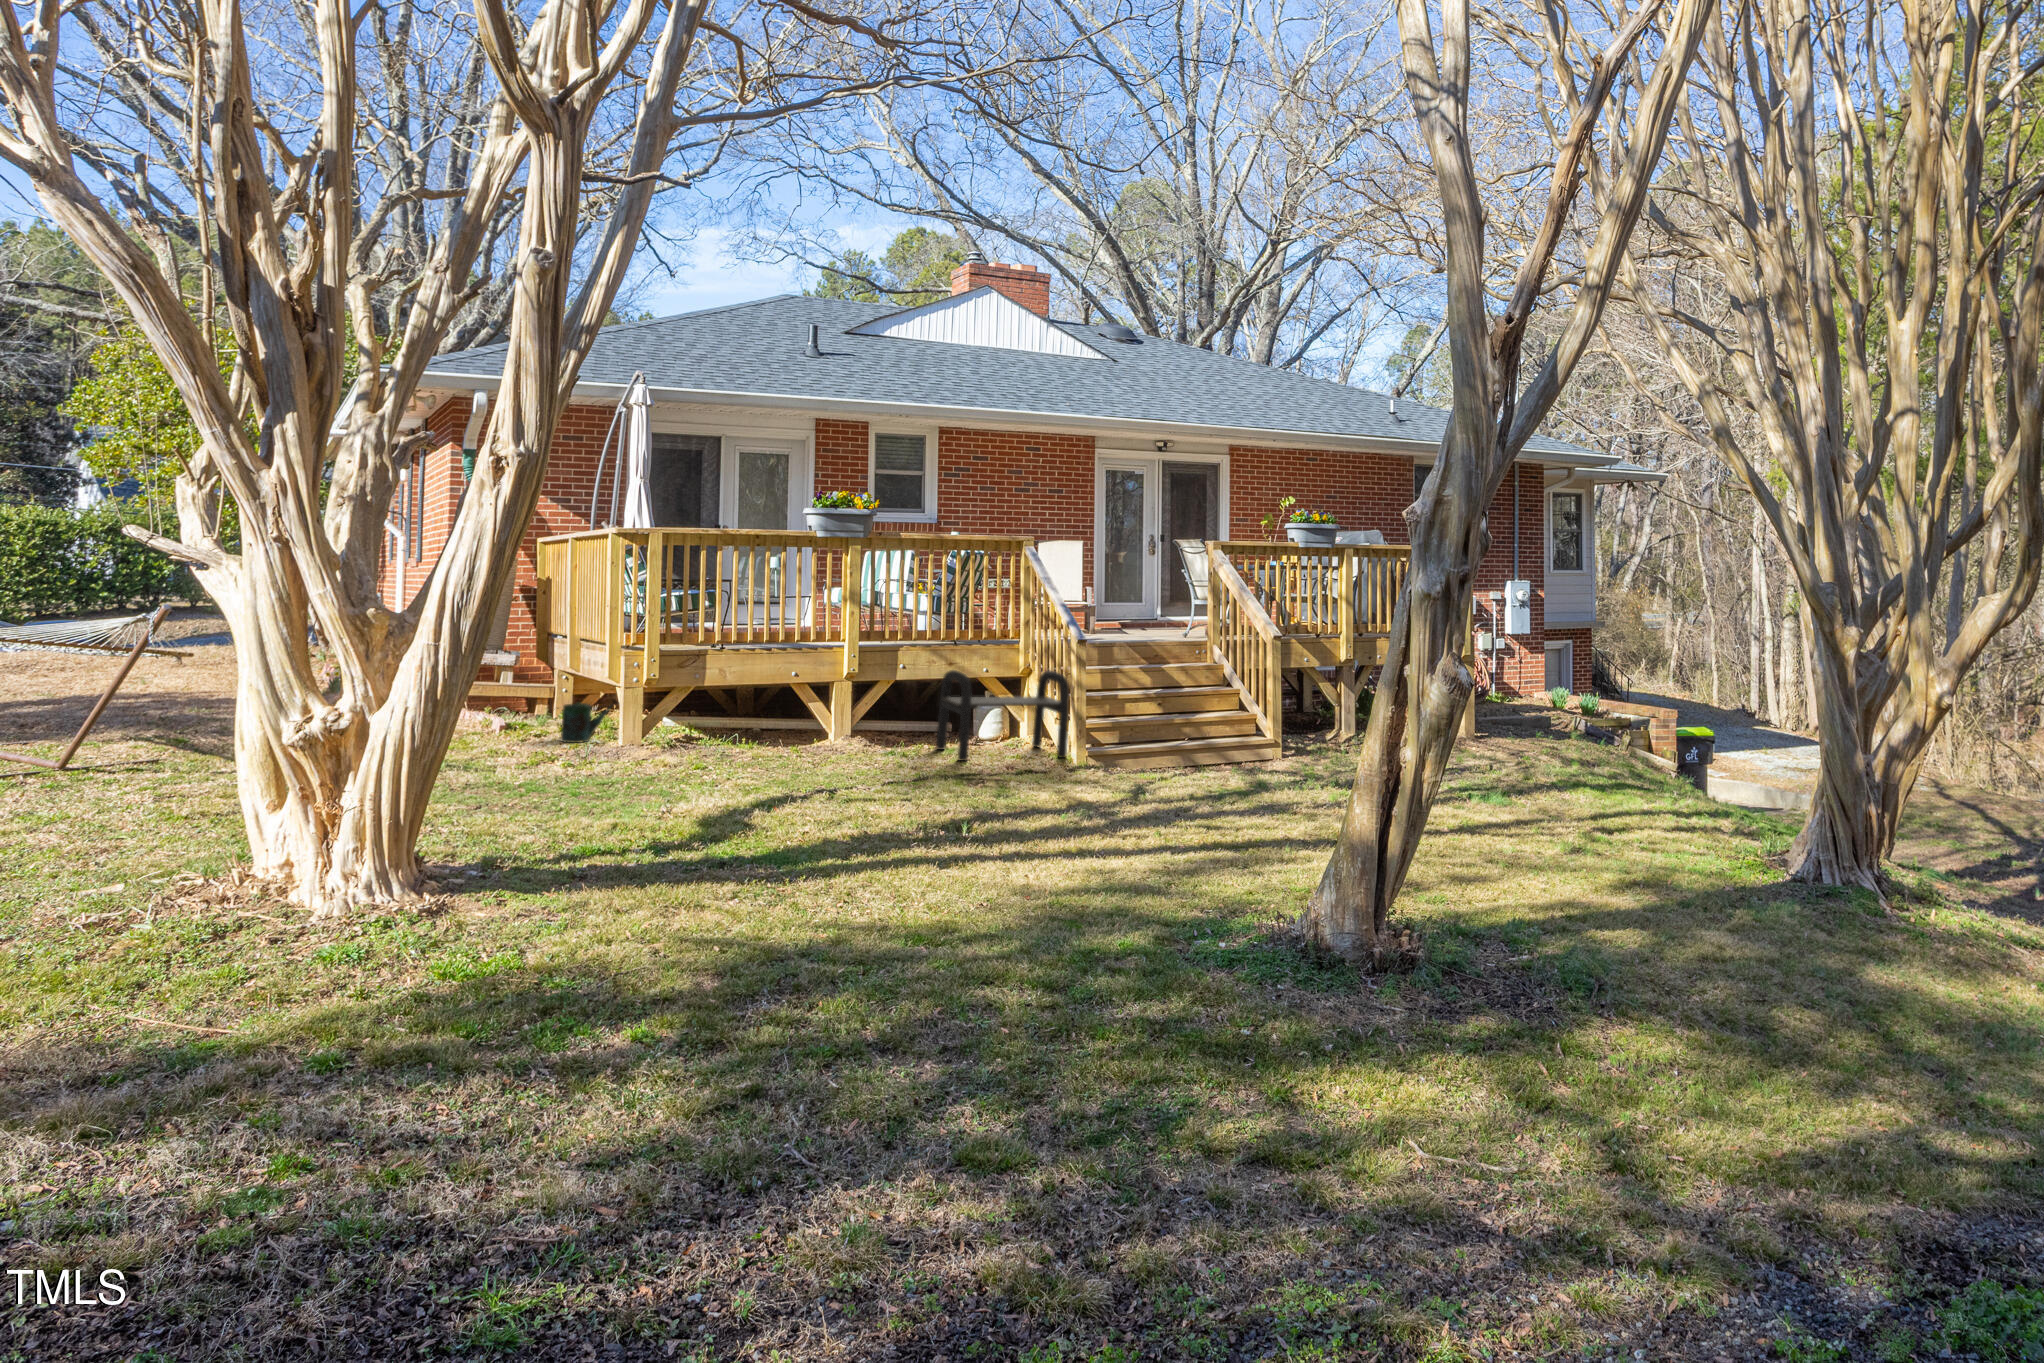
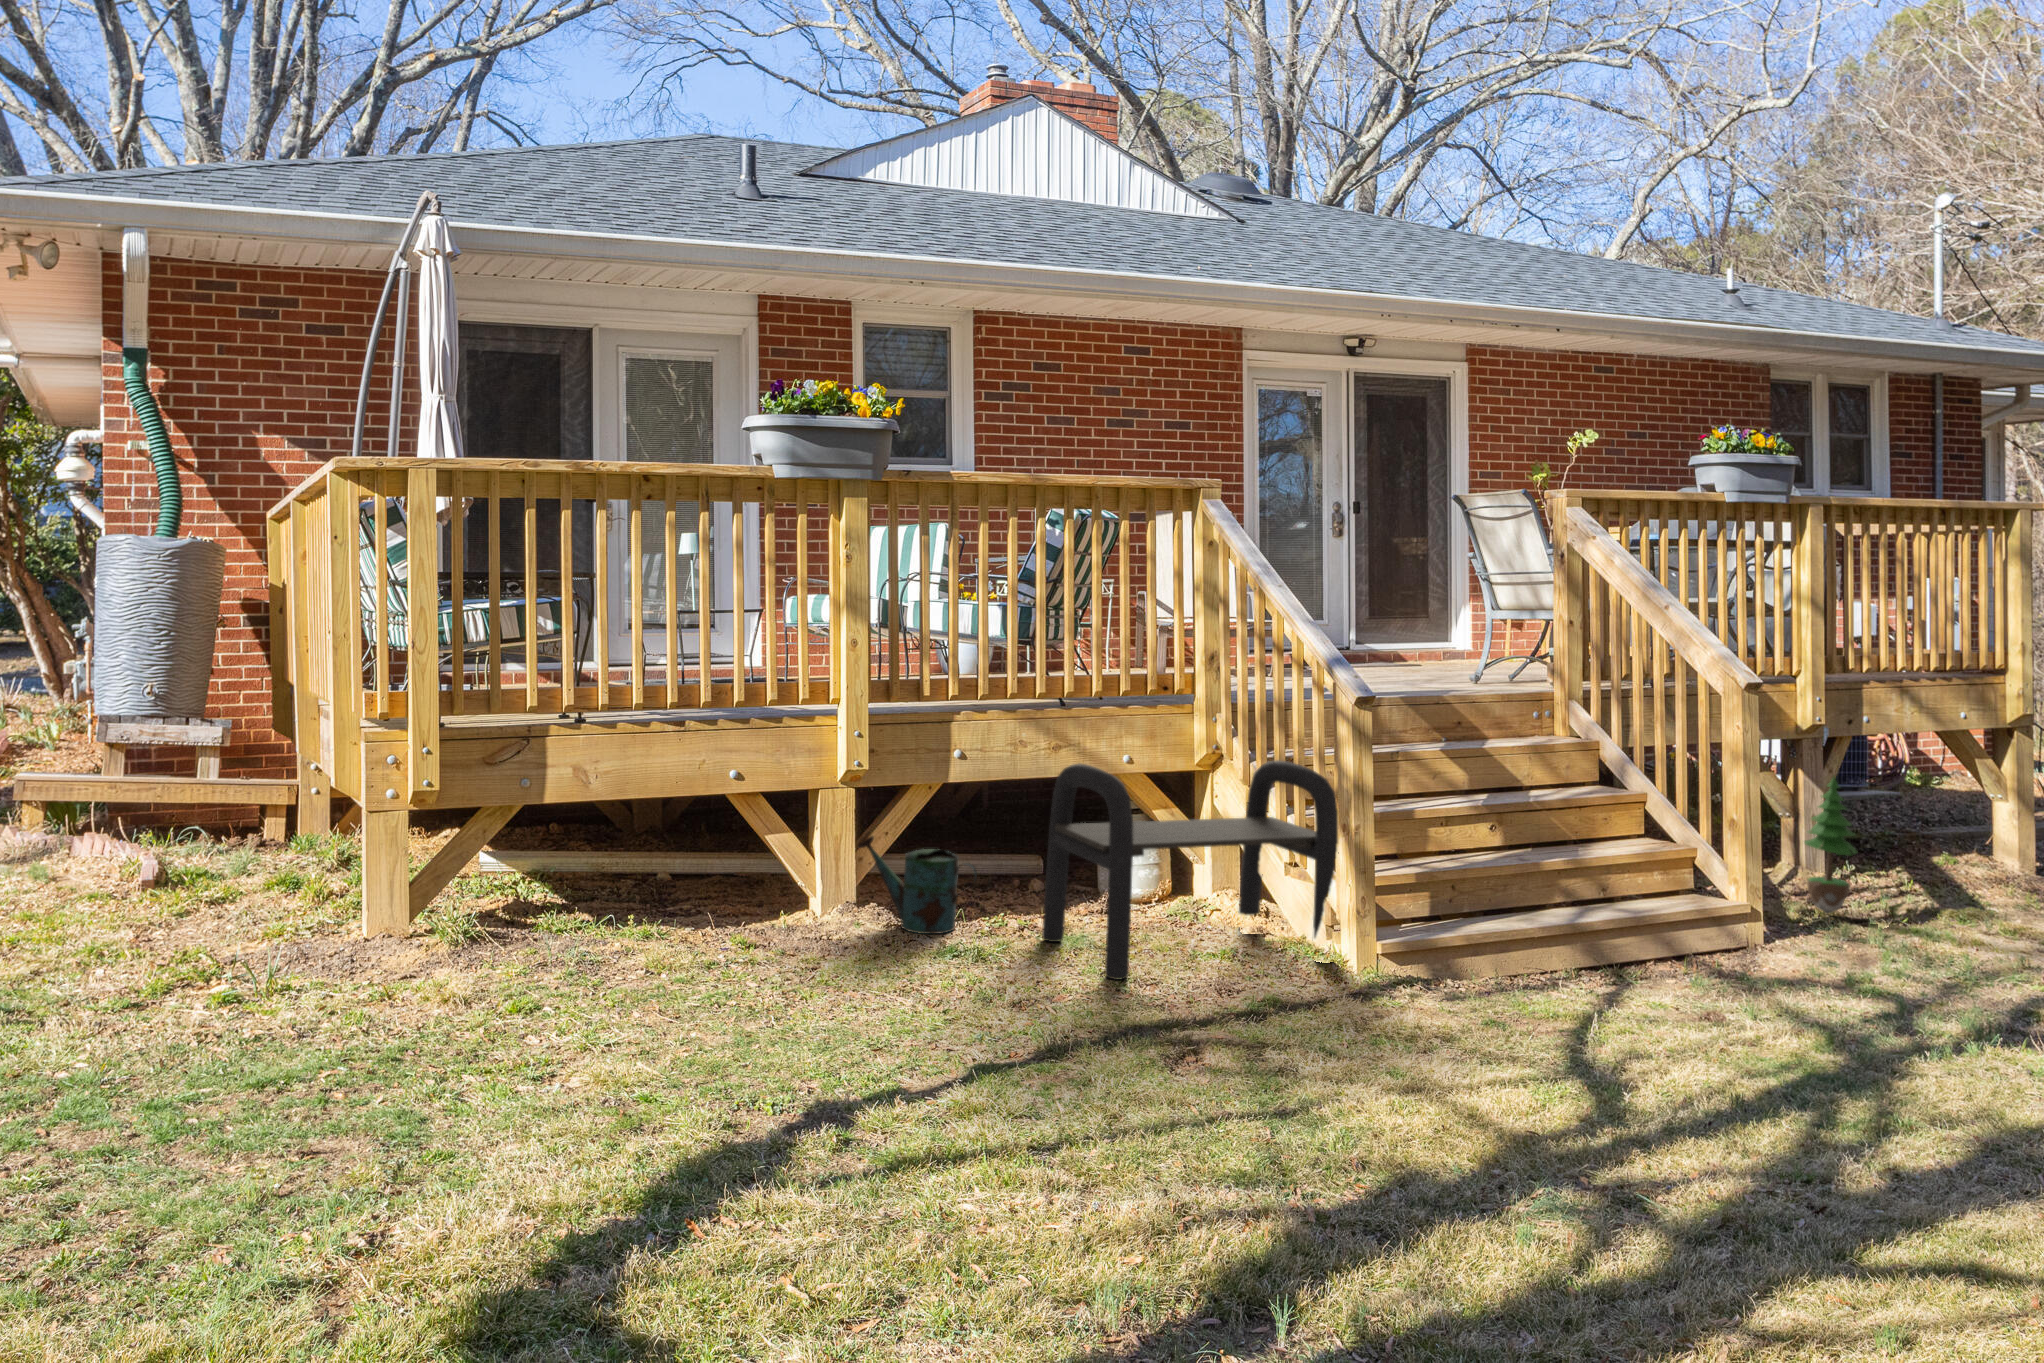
potted tree: none [1318,682,1342,748] -> present [1805,777,1857,914]
watering can: present [560,699,618,743] -> present [859,836,977,934]

